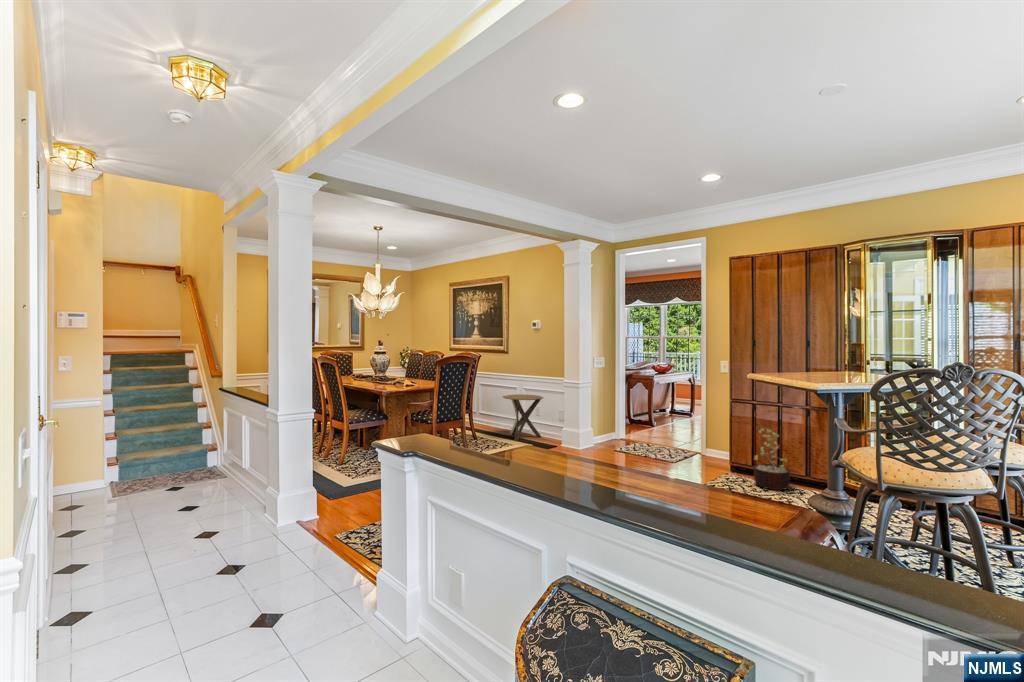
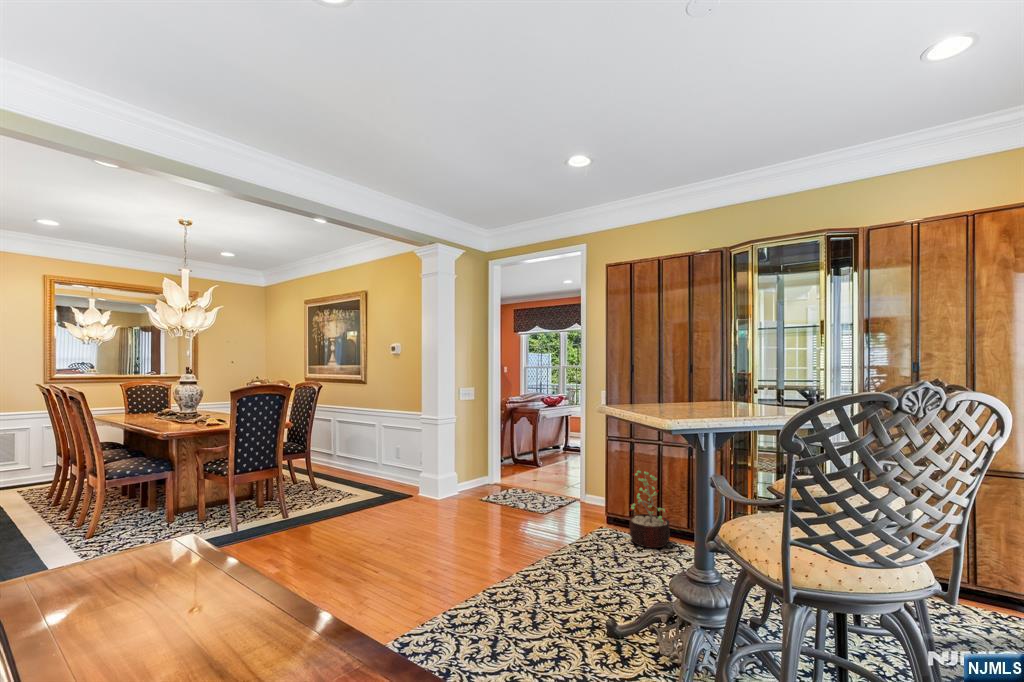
side table: present [503,394,543,441] -> none [348,433,402,493]

